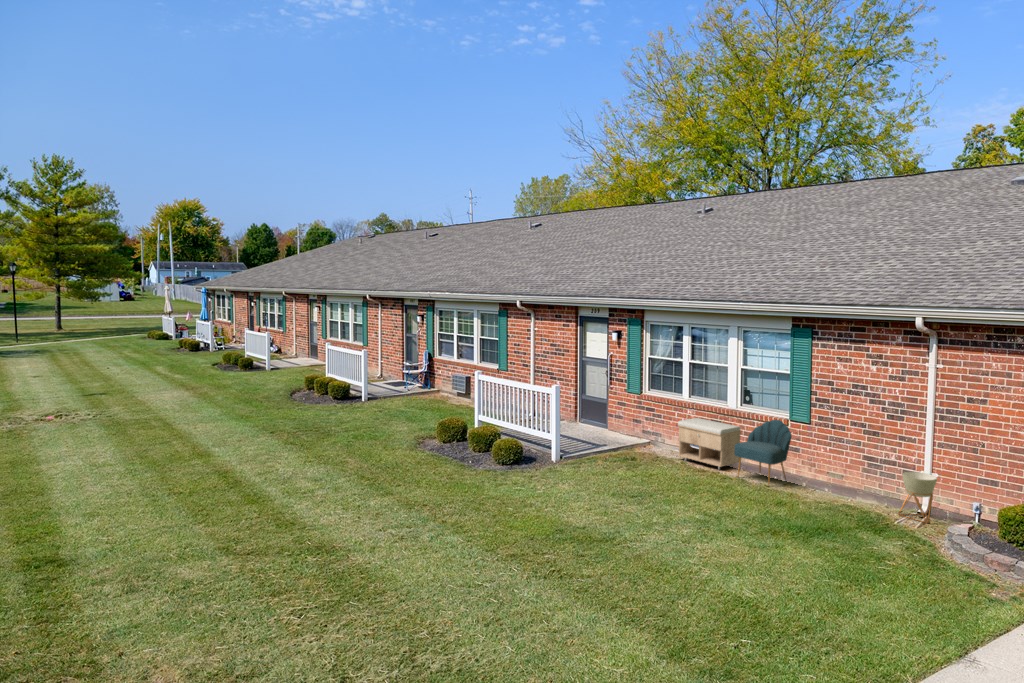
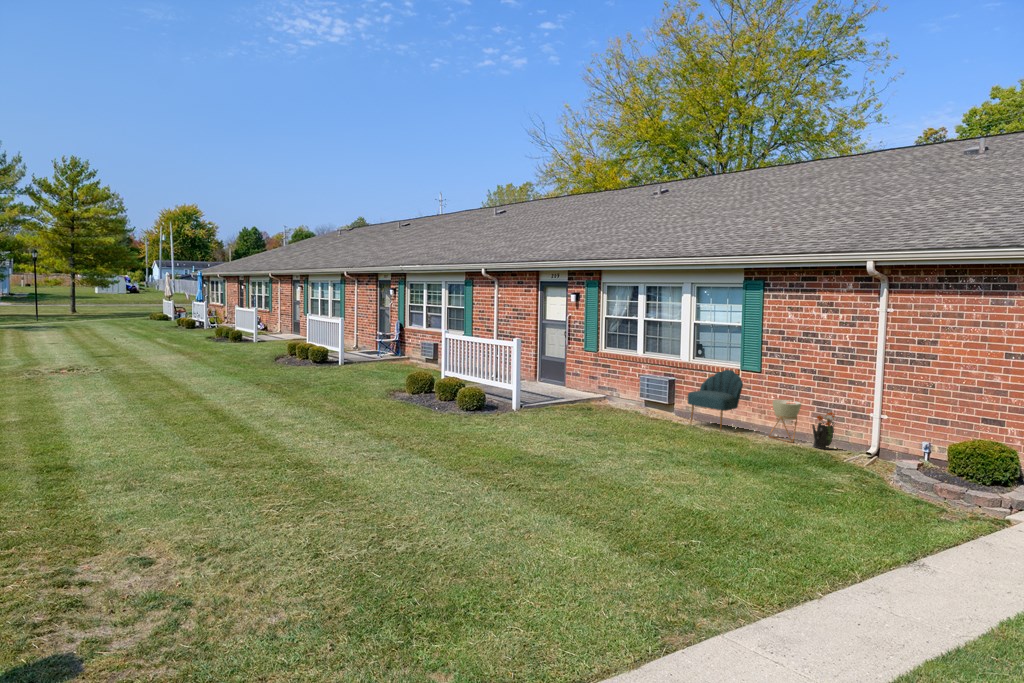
storage bench: present [678,418,741,469] -> none [633,372,693,419]
watering can: none [862,468,888,508] -> present [812,412,835,450]
planter: present [898,472,937,523] -> present [768,400,801,442]

